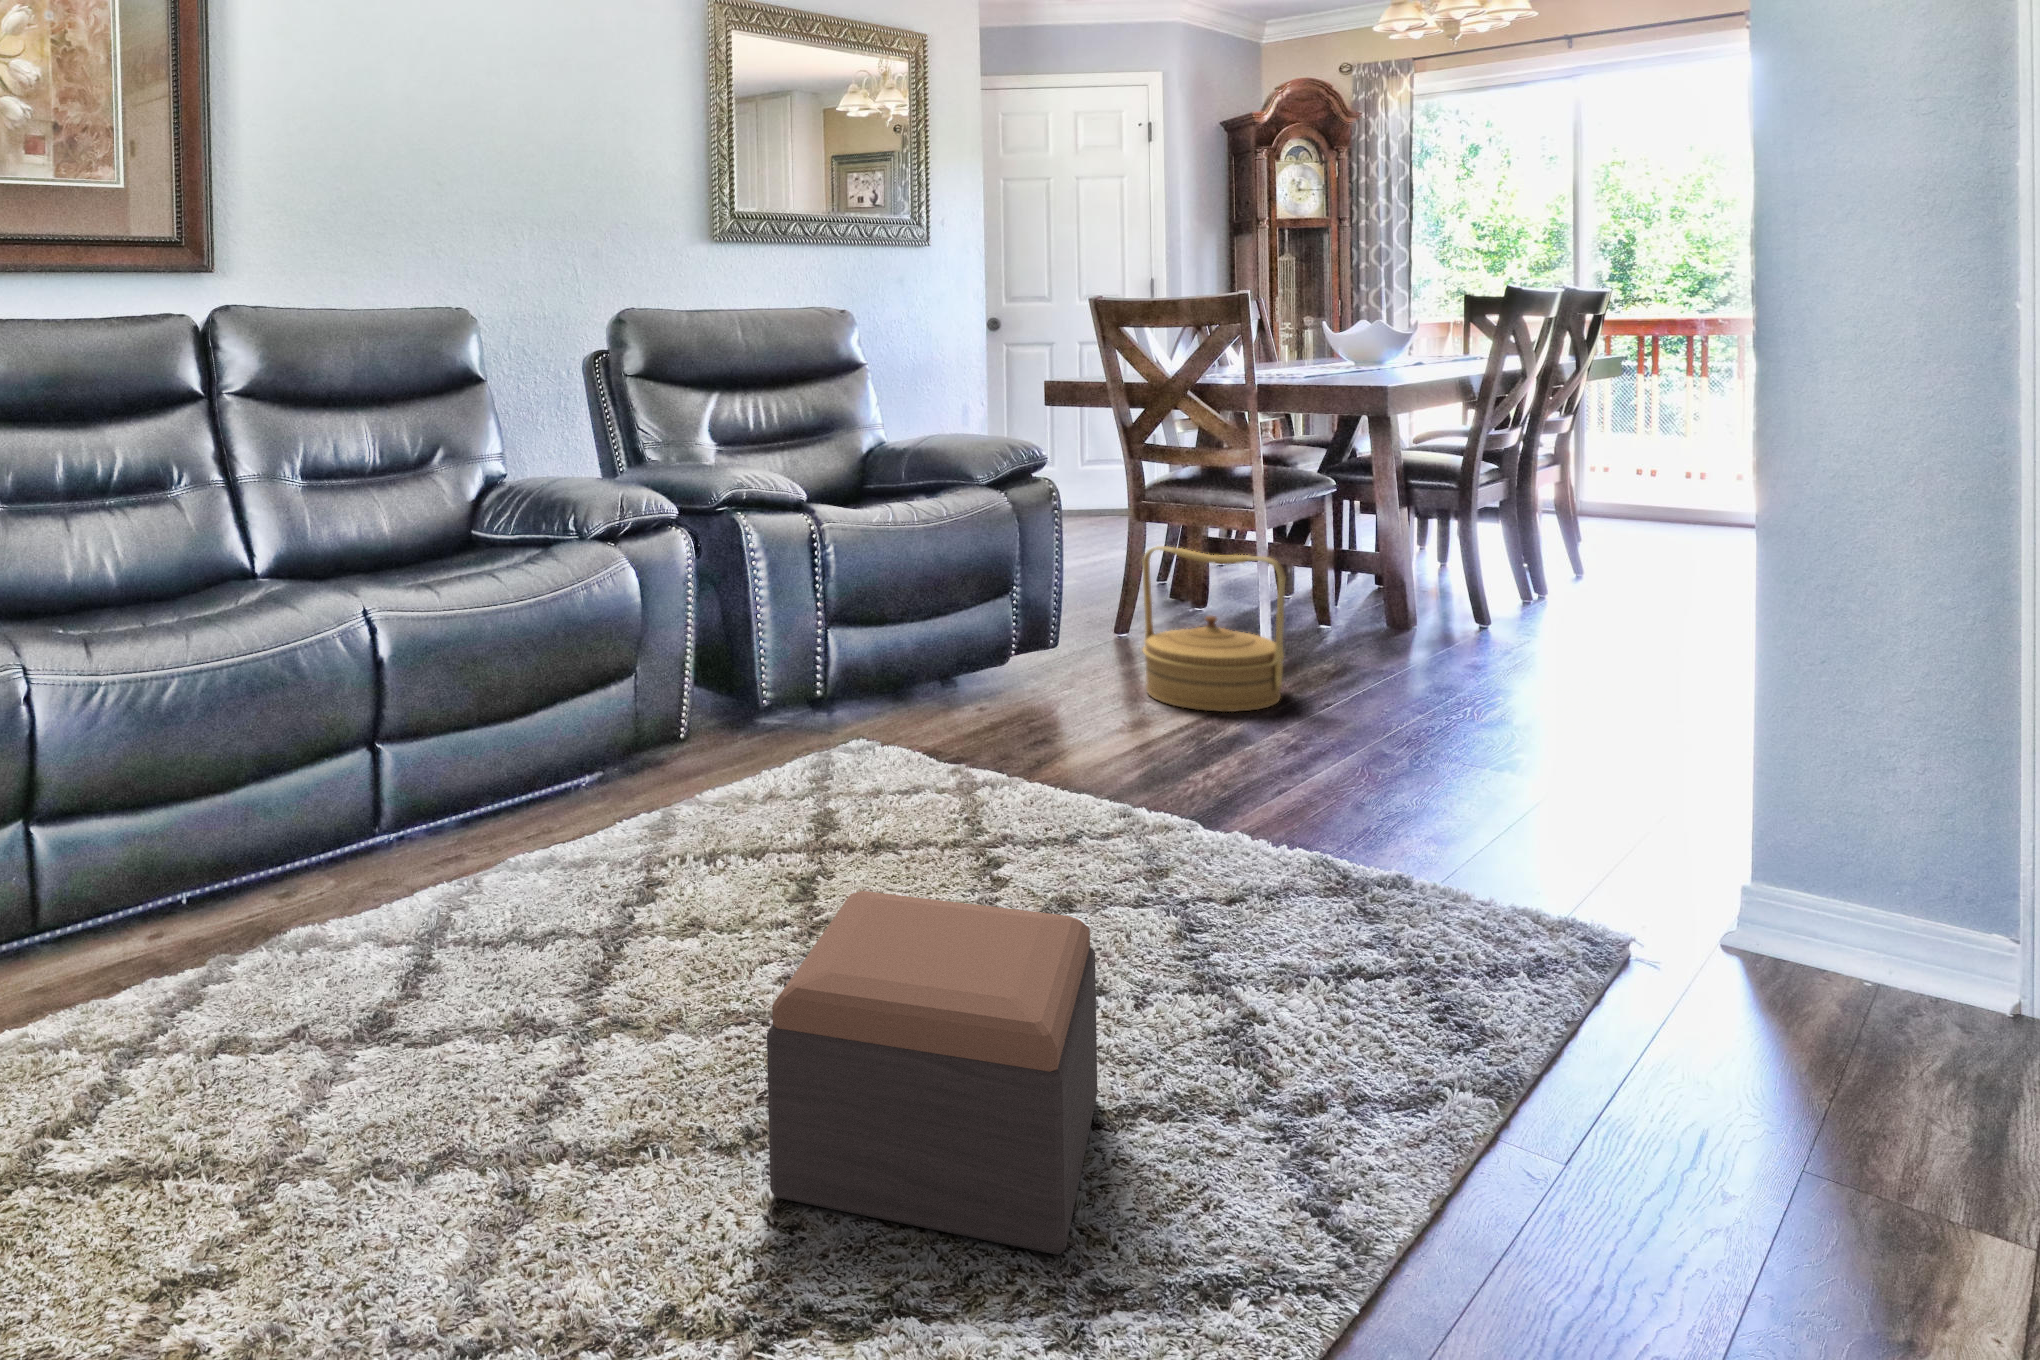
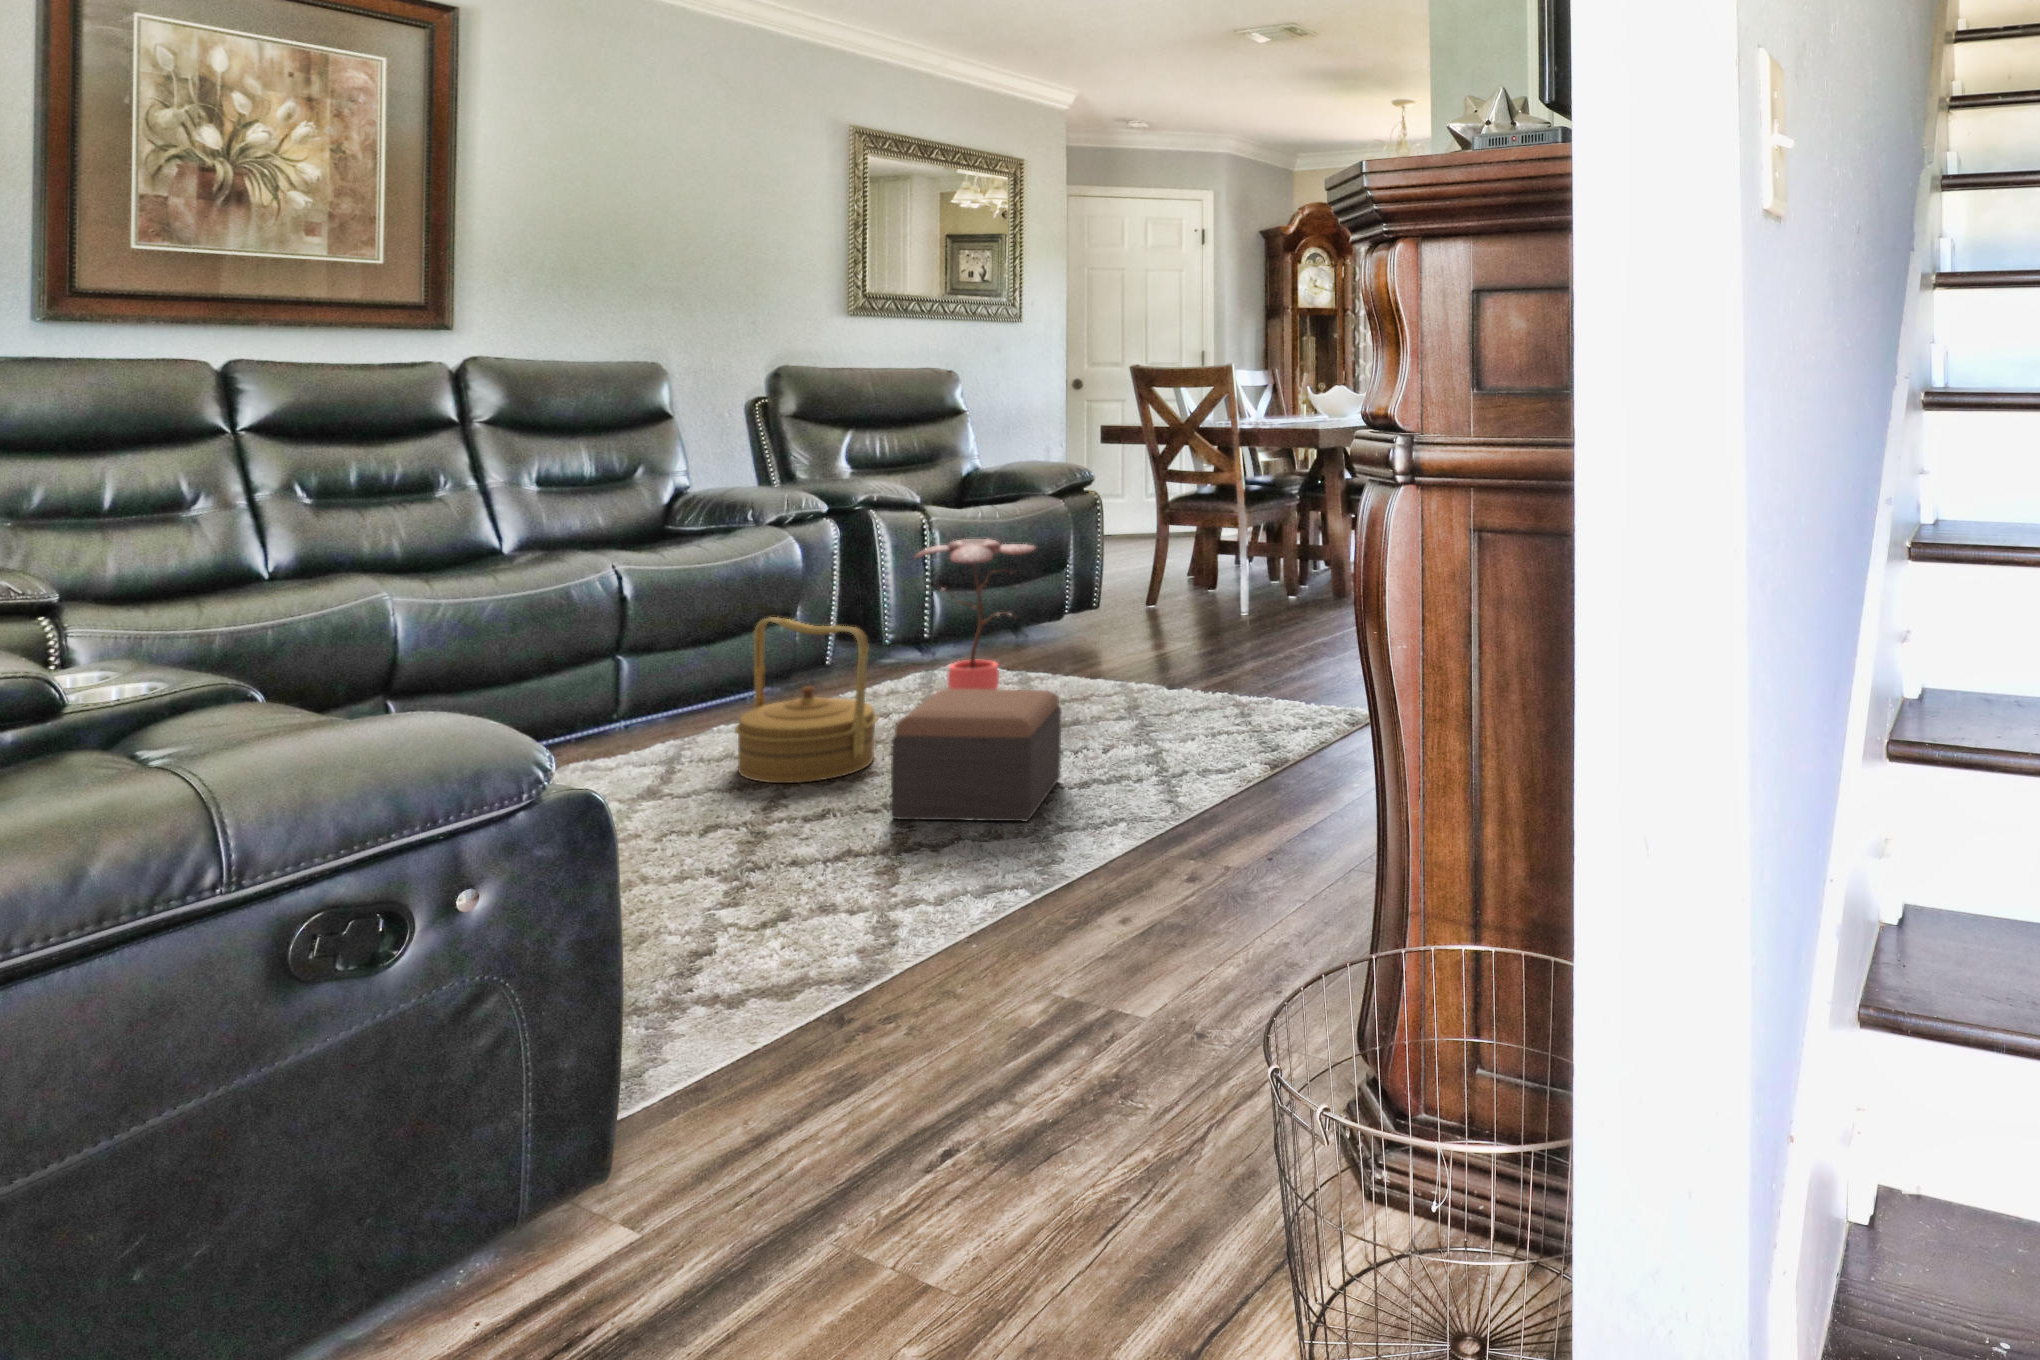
basket: present [1142,546,1285,712] -> present [735,617,877,783]
potted plant: none [798,566,992,827] -> present [915,539,1036,690]

